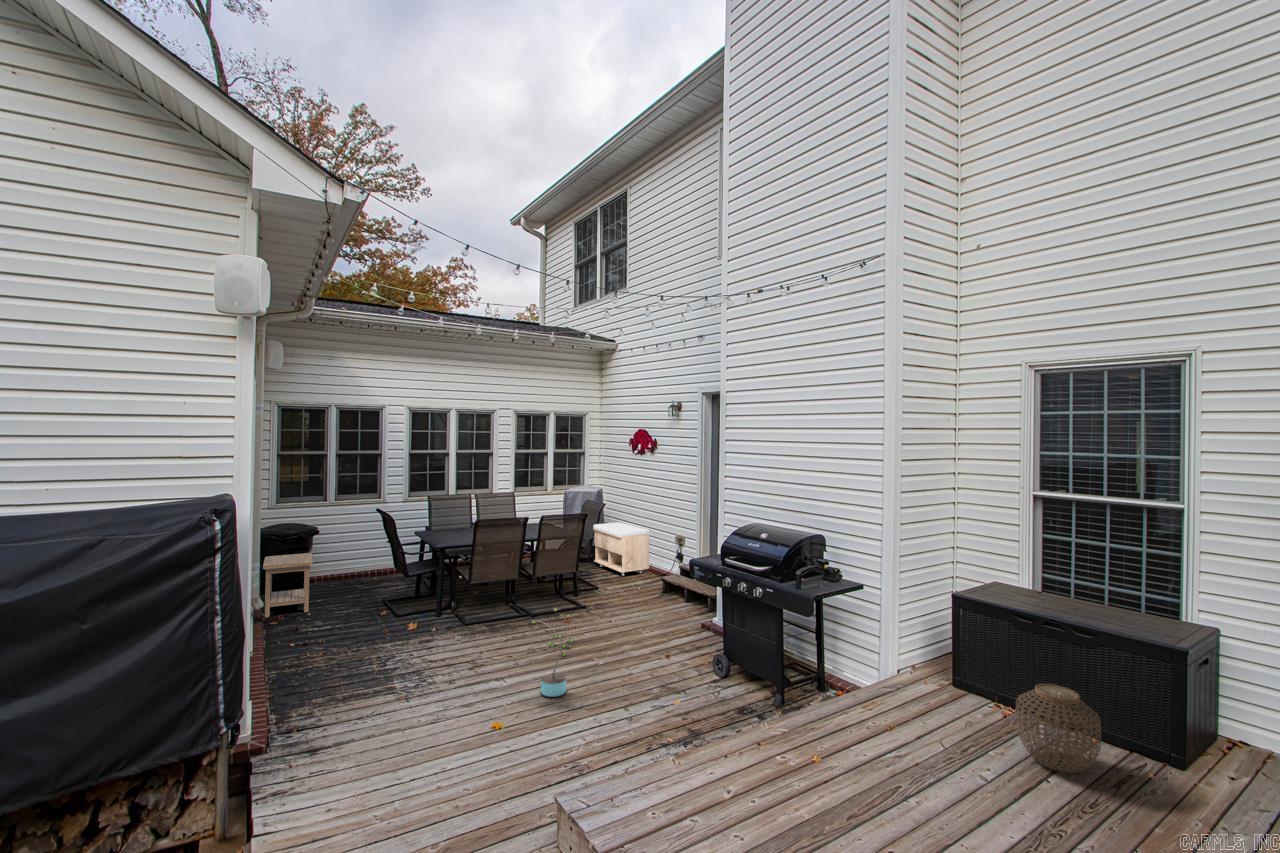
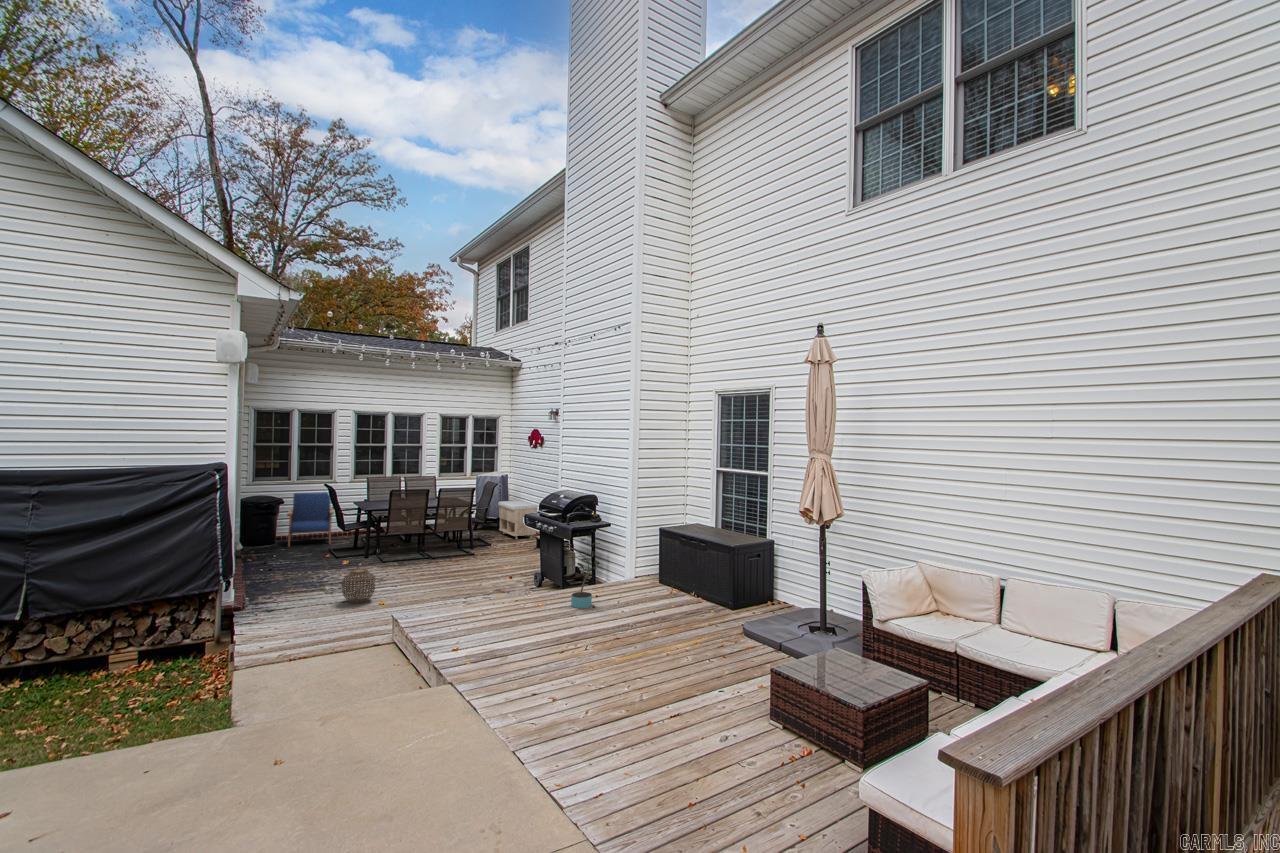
armchair: none [323,516,386,594] -> present [287,492,334,547]
side table: present [263,553,312,617] -> none [242,516,278,558]
potted plant: present [531,608,574,697] -> present [563,538,600,608]
woven basket: present [1016,684,1101,773] -> present [342,569,375,604]

